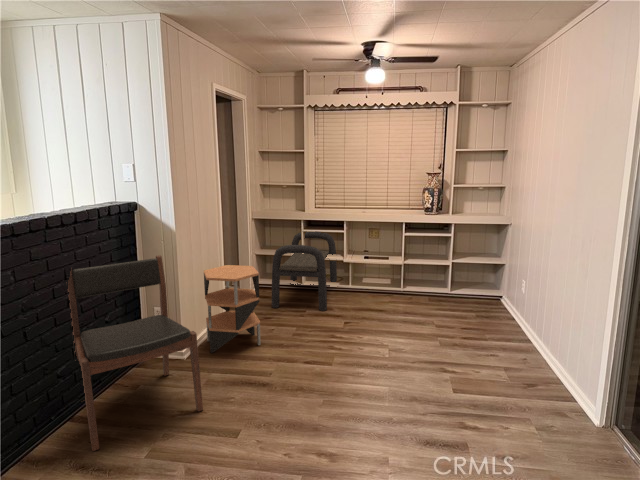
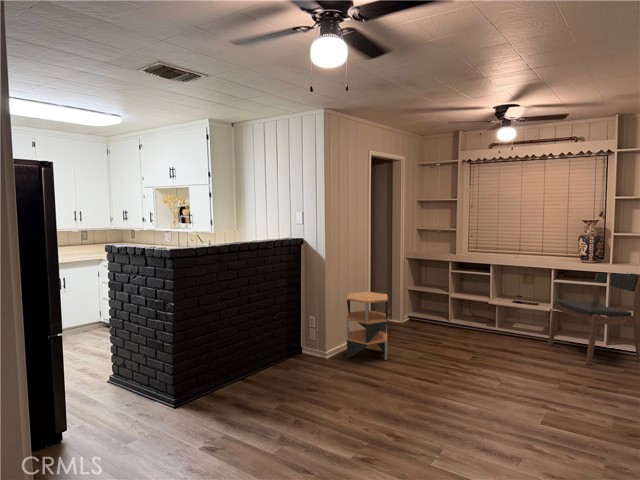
bench: present [272,231,337,311] -> none [412,272,484,345]
dining chair: present [68,255,203,451] -> present [548,273,640,365]

